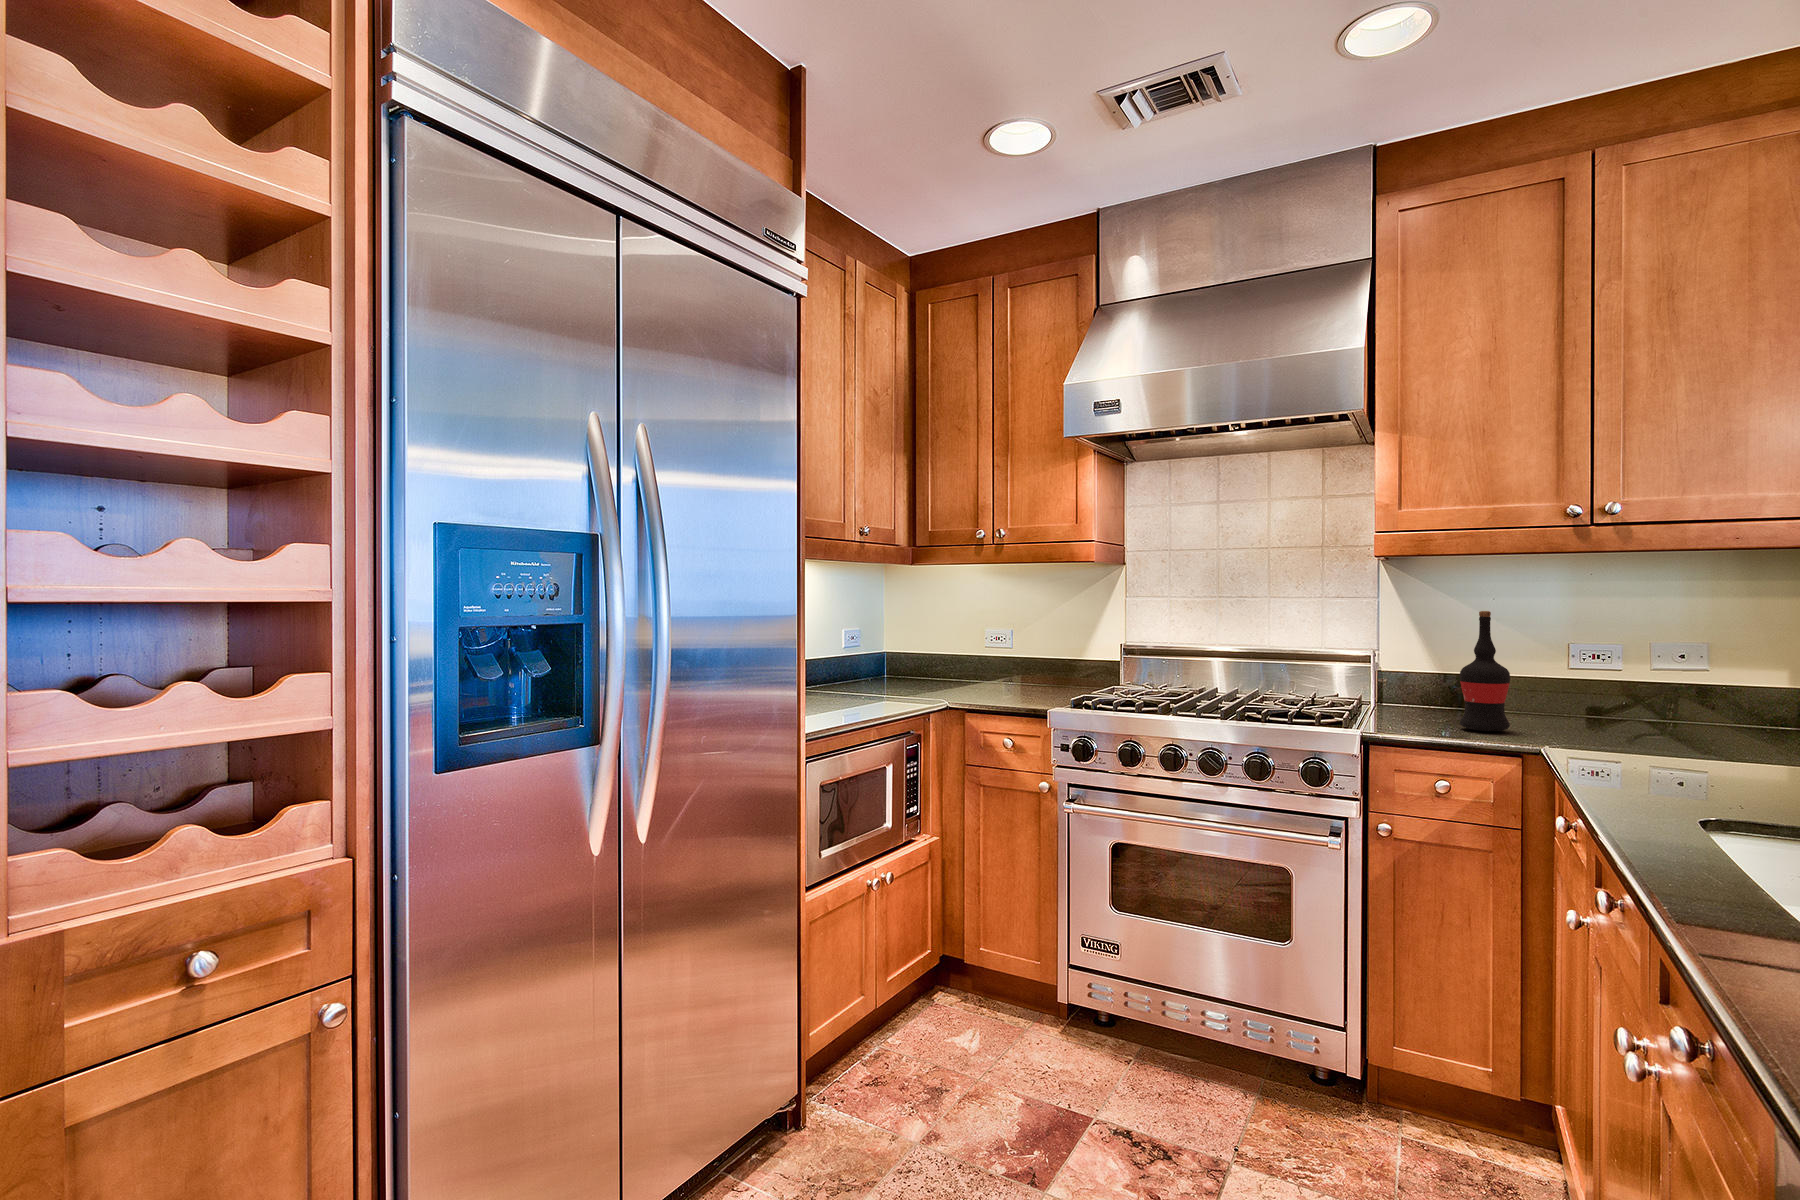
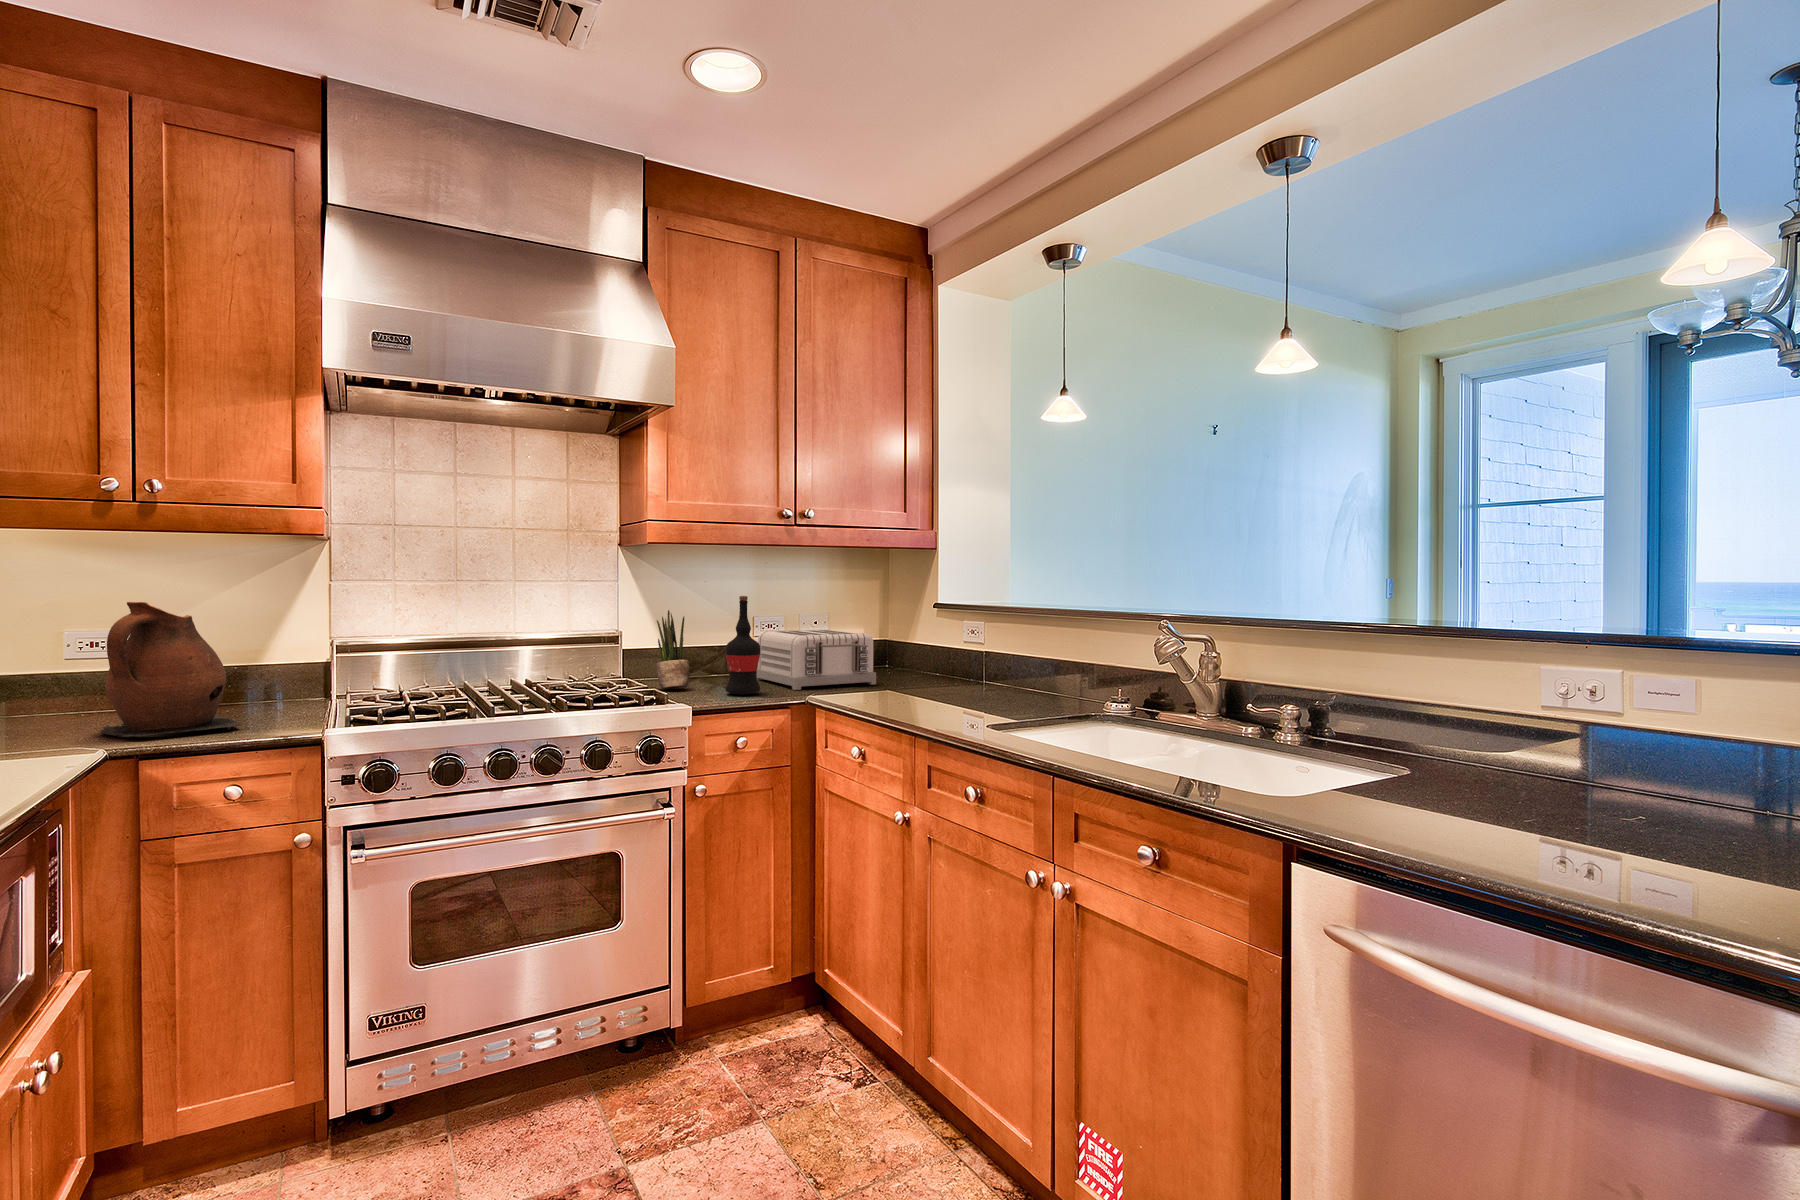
ceramic pitcher: none [959,611,1031,701] -> present [94,602,241,737]
potted plant: none [1394,626,1434,715] -> present [656,610,690,688]
toaster: none [1558,658,1741,746] -> present [757,629,876,690]

